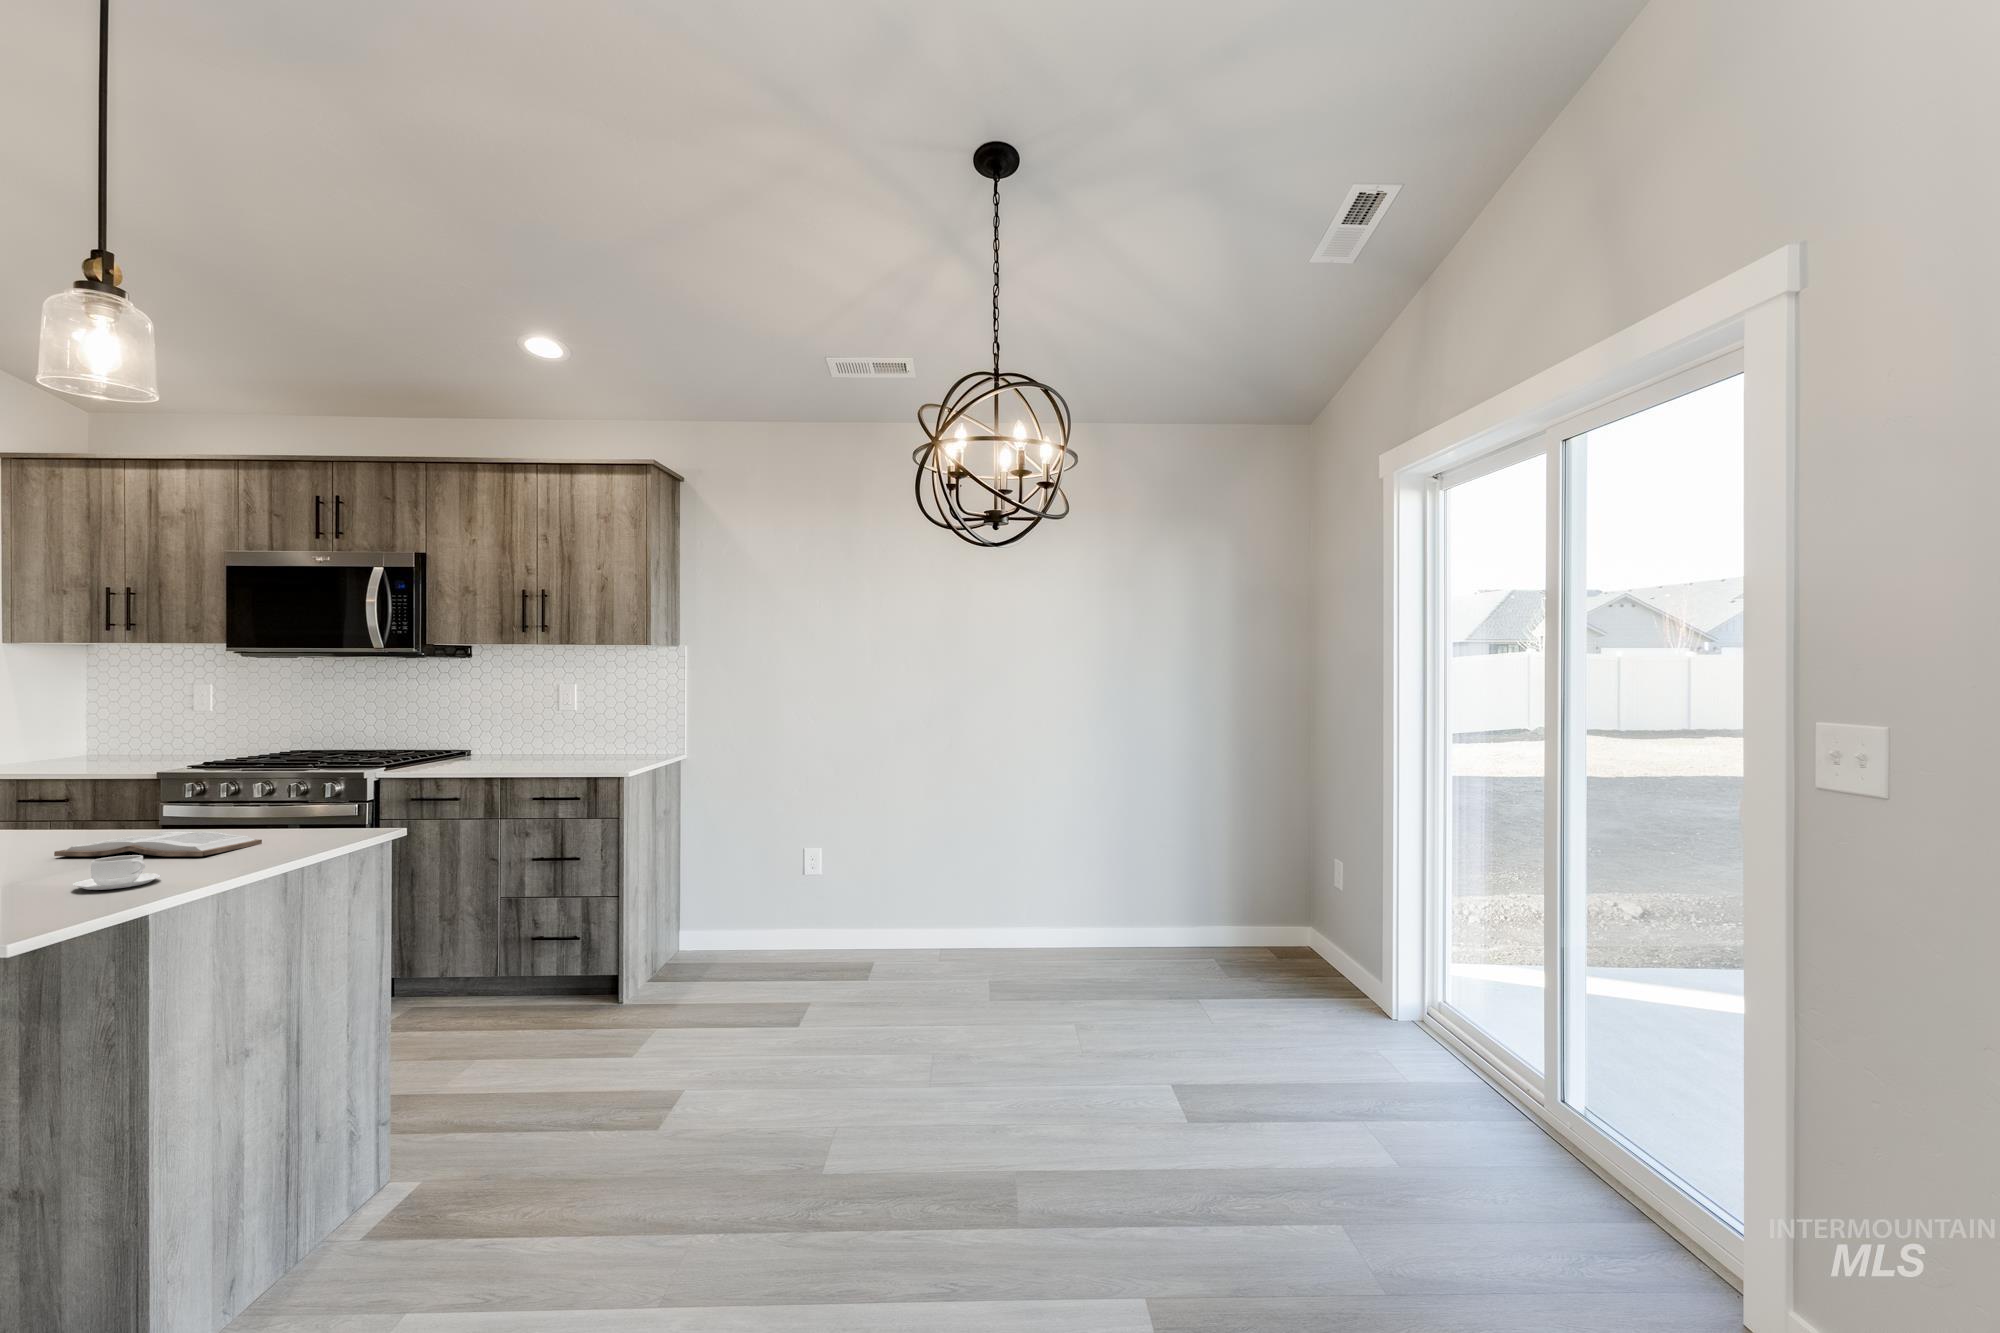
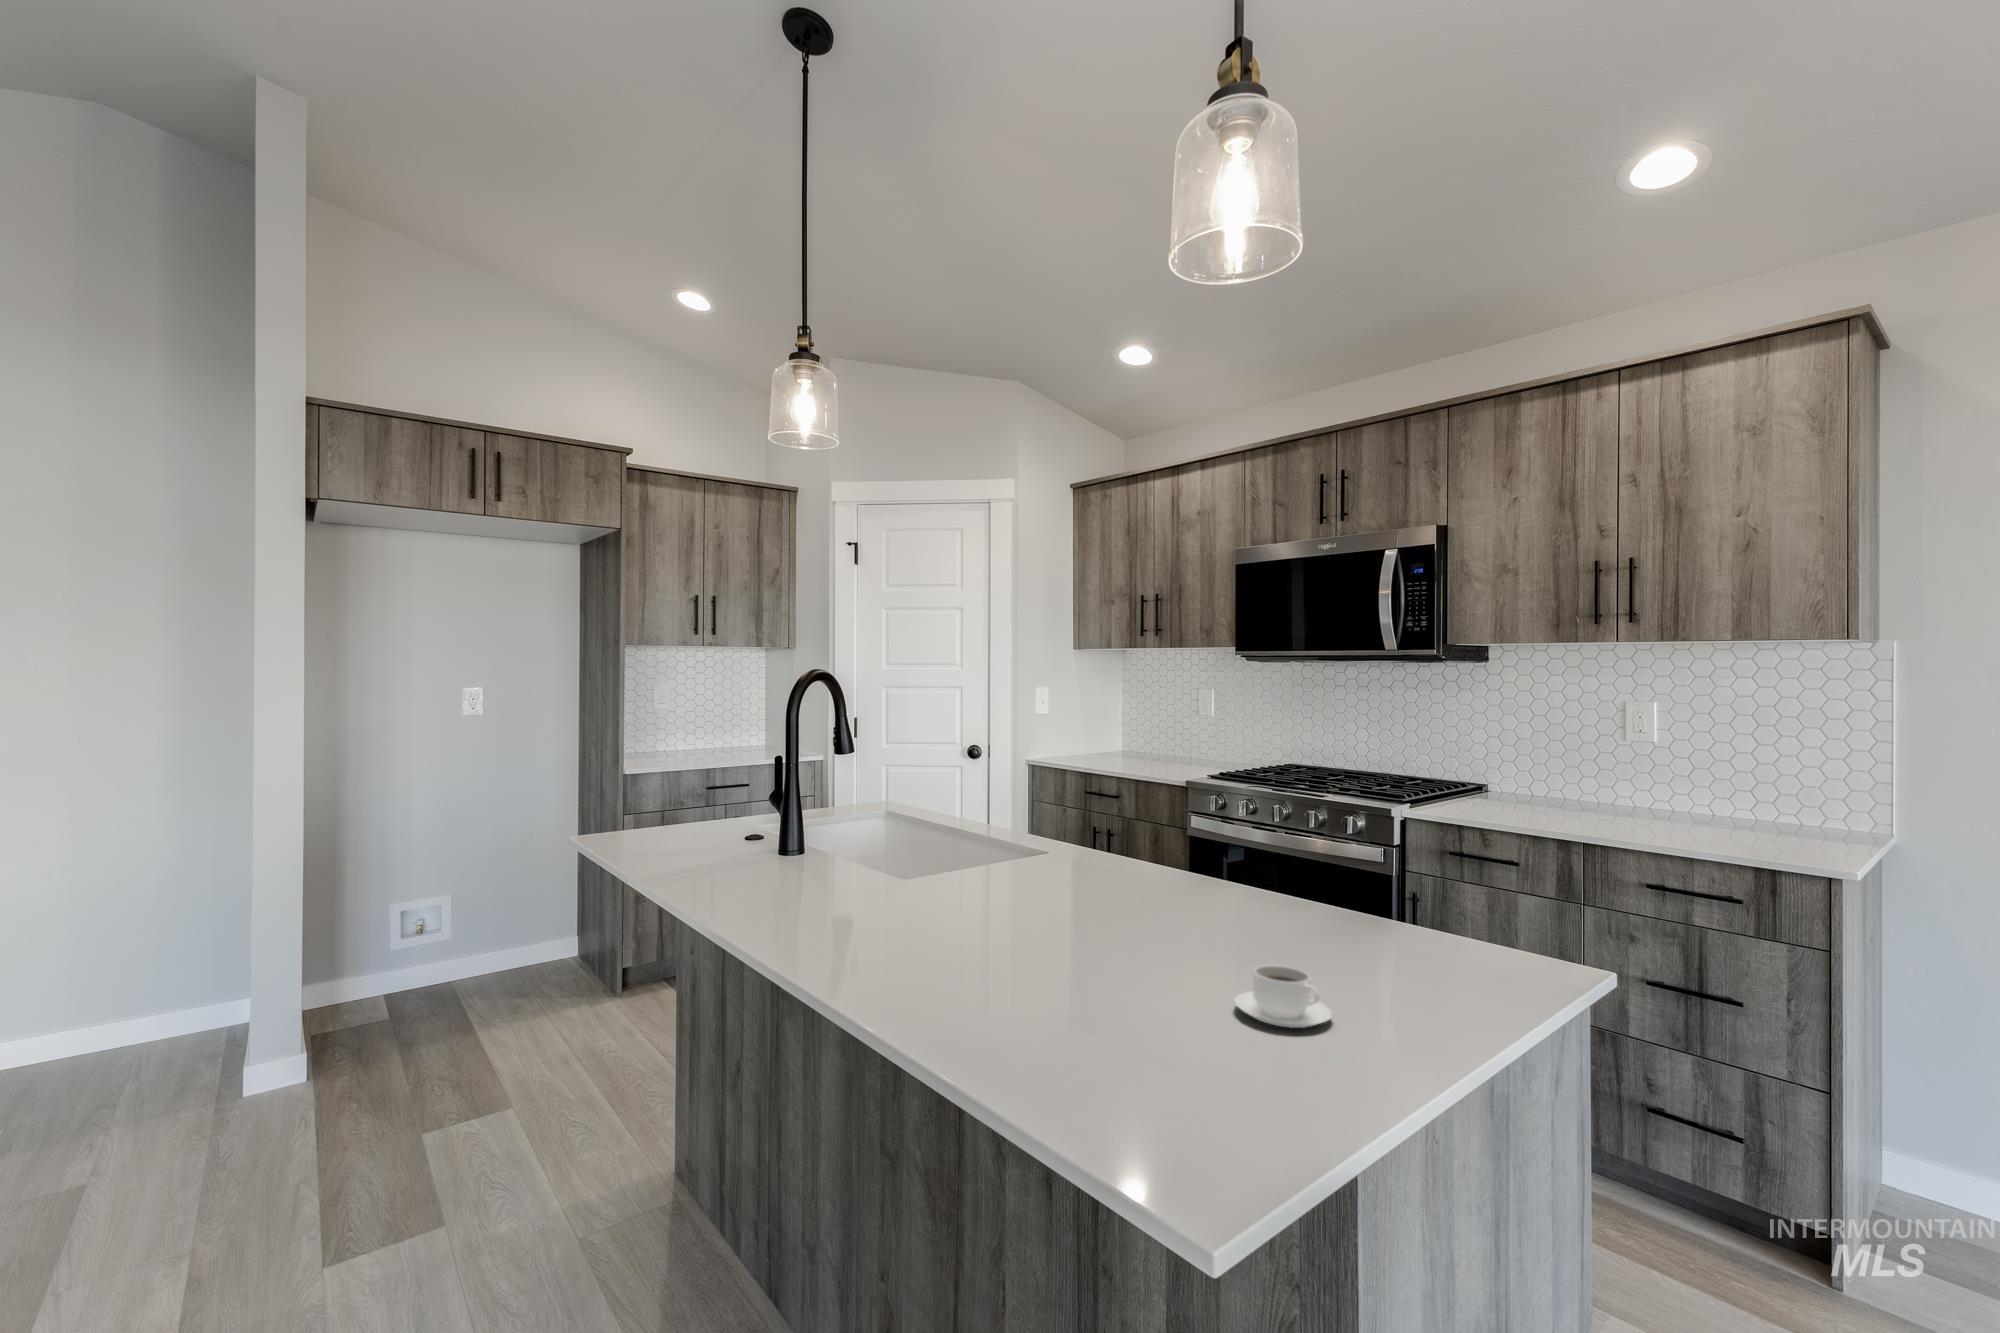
book: present [54,832,262,856] -> none [1175,897,1396,964]

